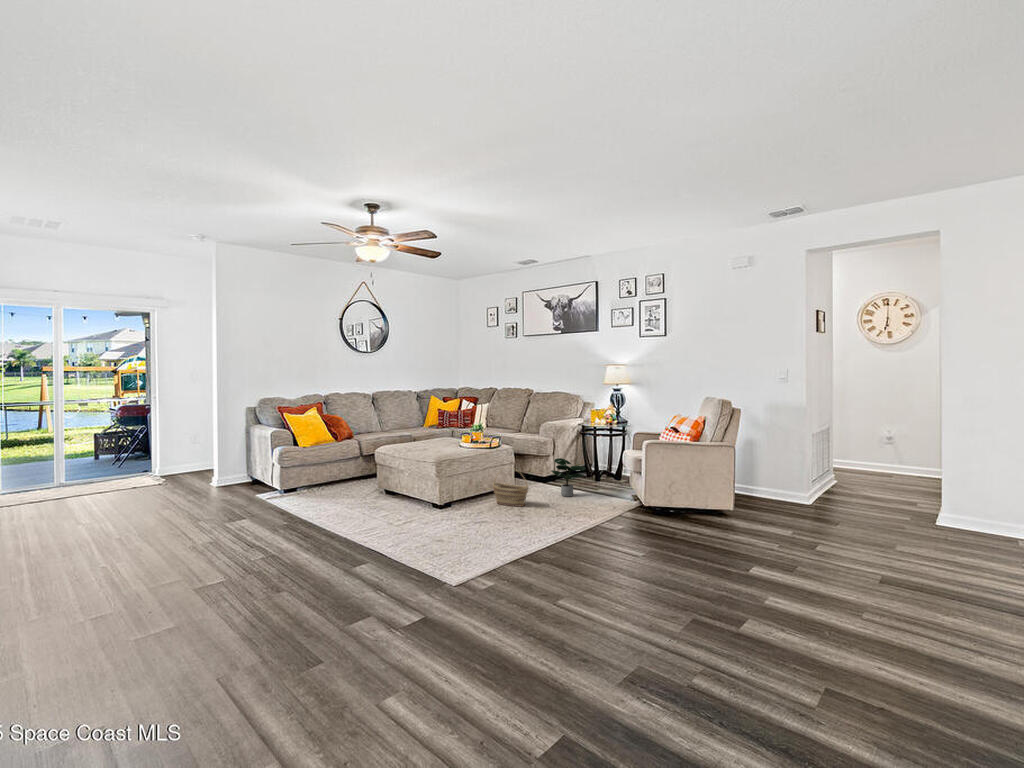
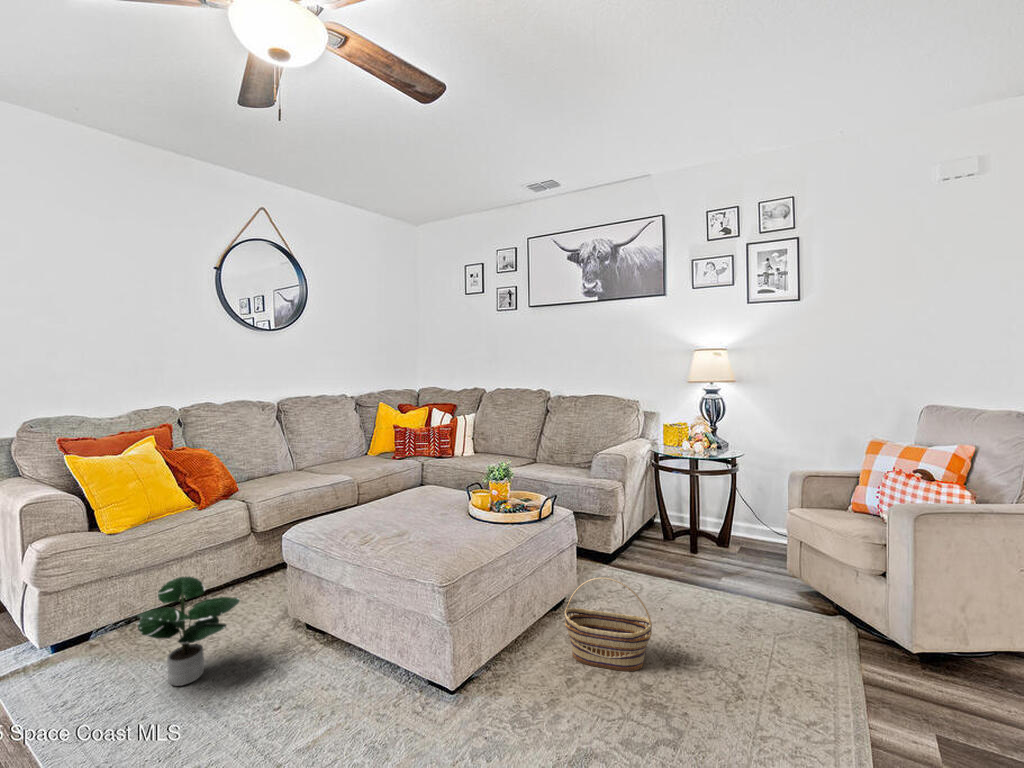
potted plant: present [552,458,586,497] -> present [138,577,240,686]

